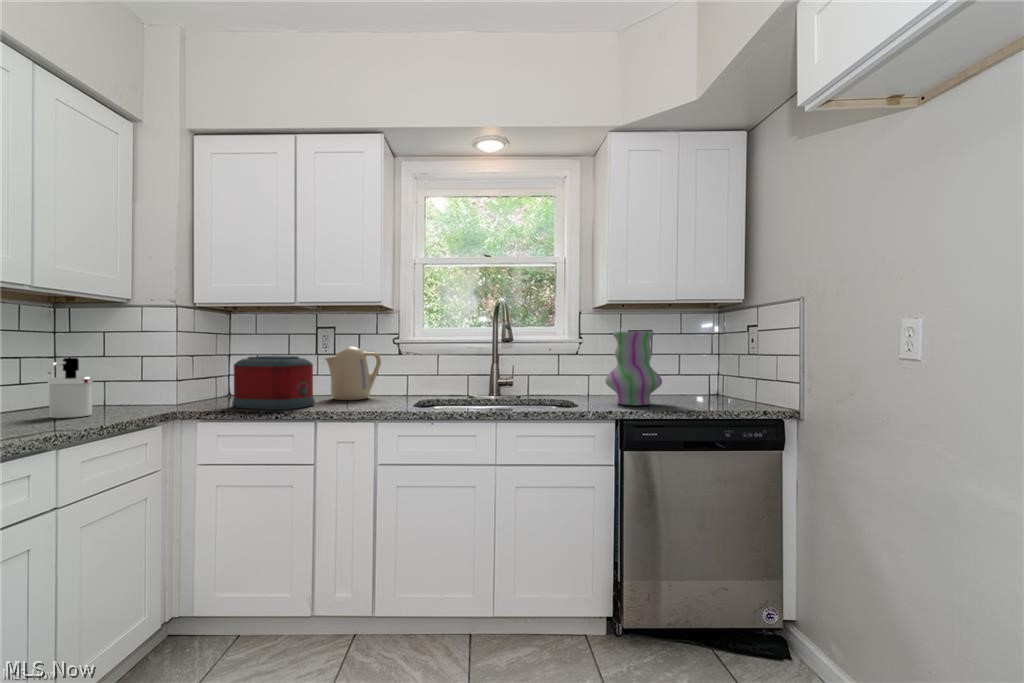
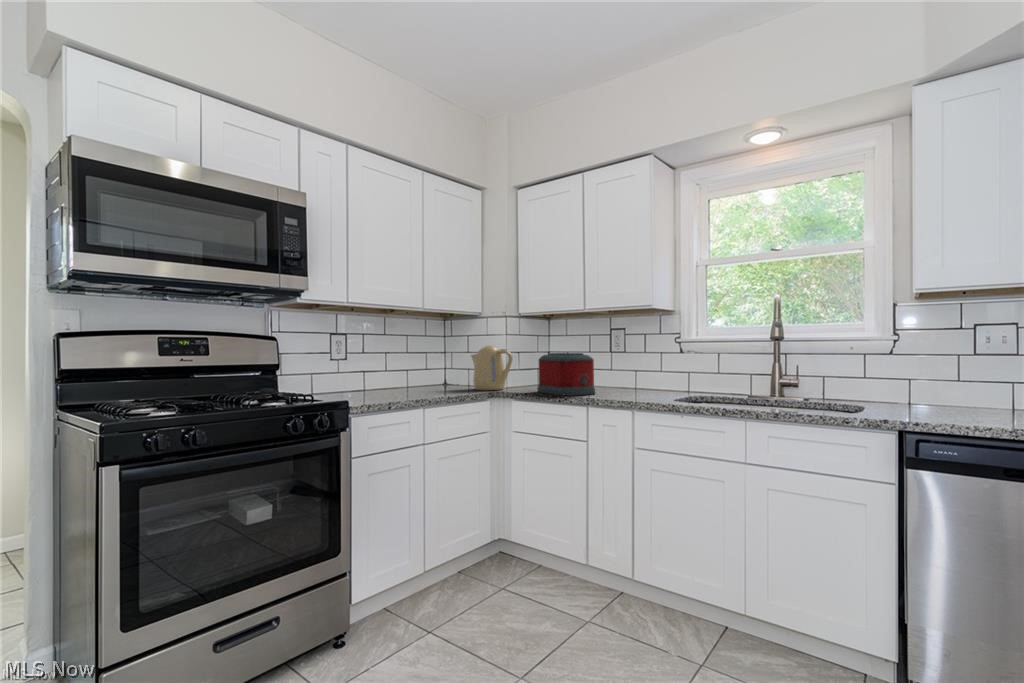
vase: present [605,332,662,405] -> none [900,324,990,417]
kettle: present [325,346,381,400] -> present [471,345,512,390]
soap dispenser: present [48,358,93,418] -> none [428,353,454,392]

